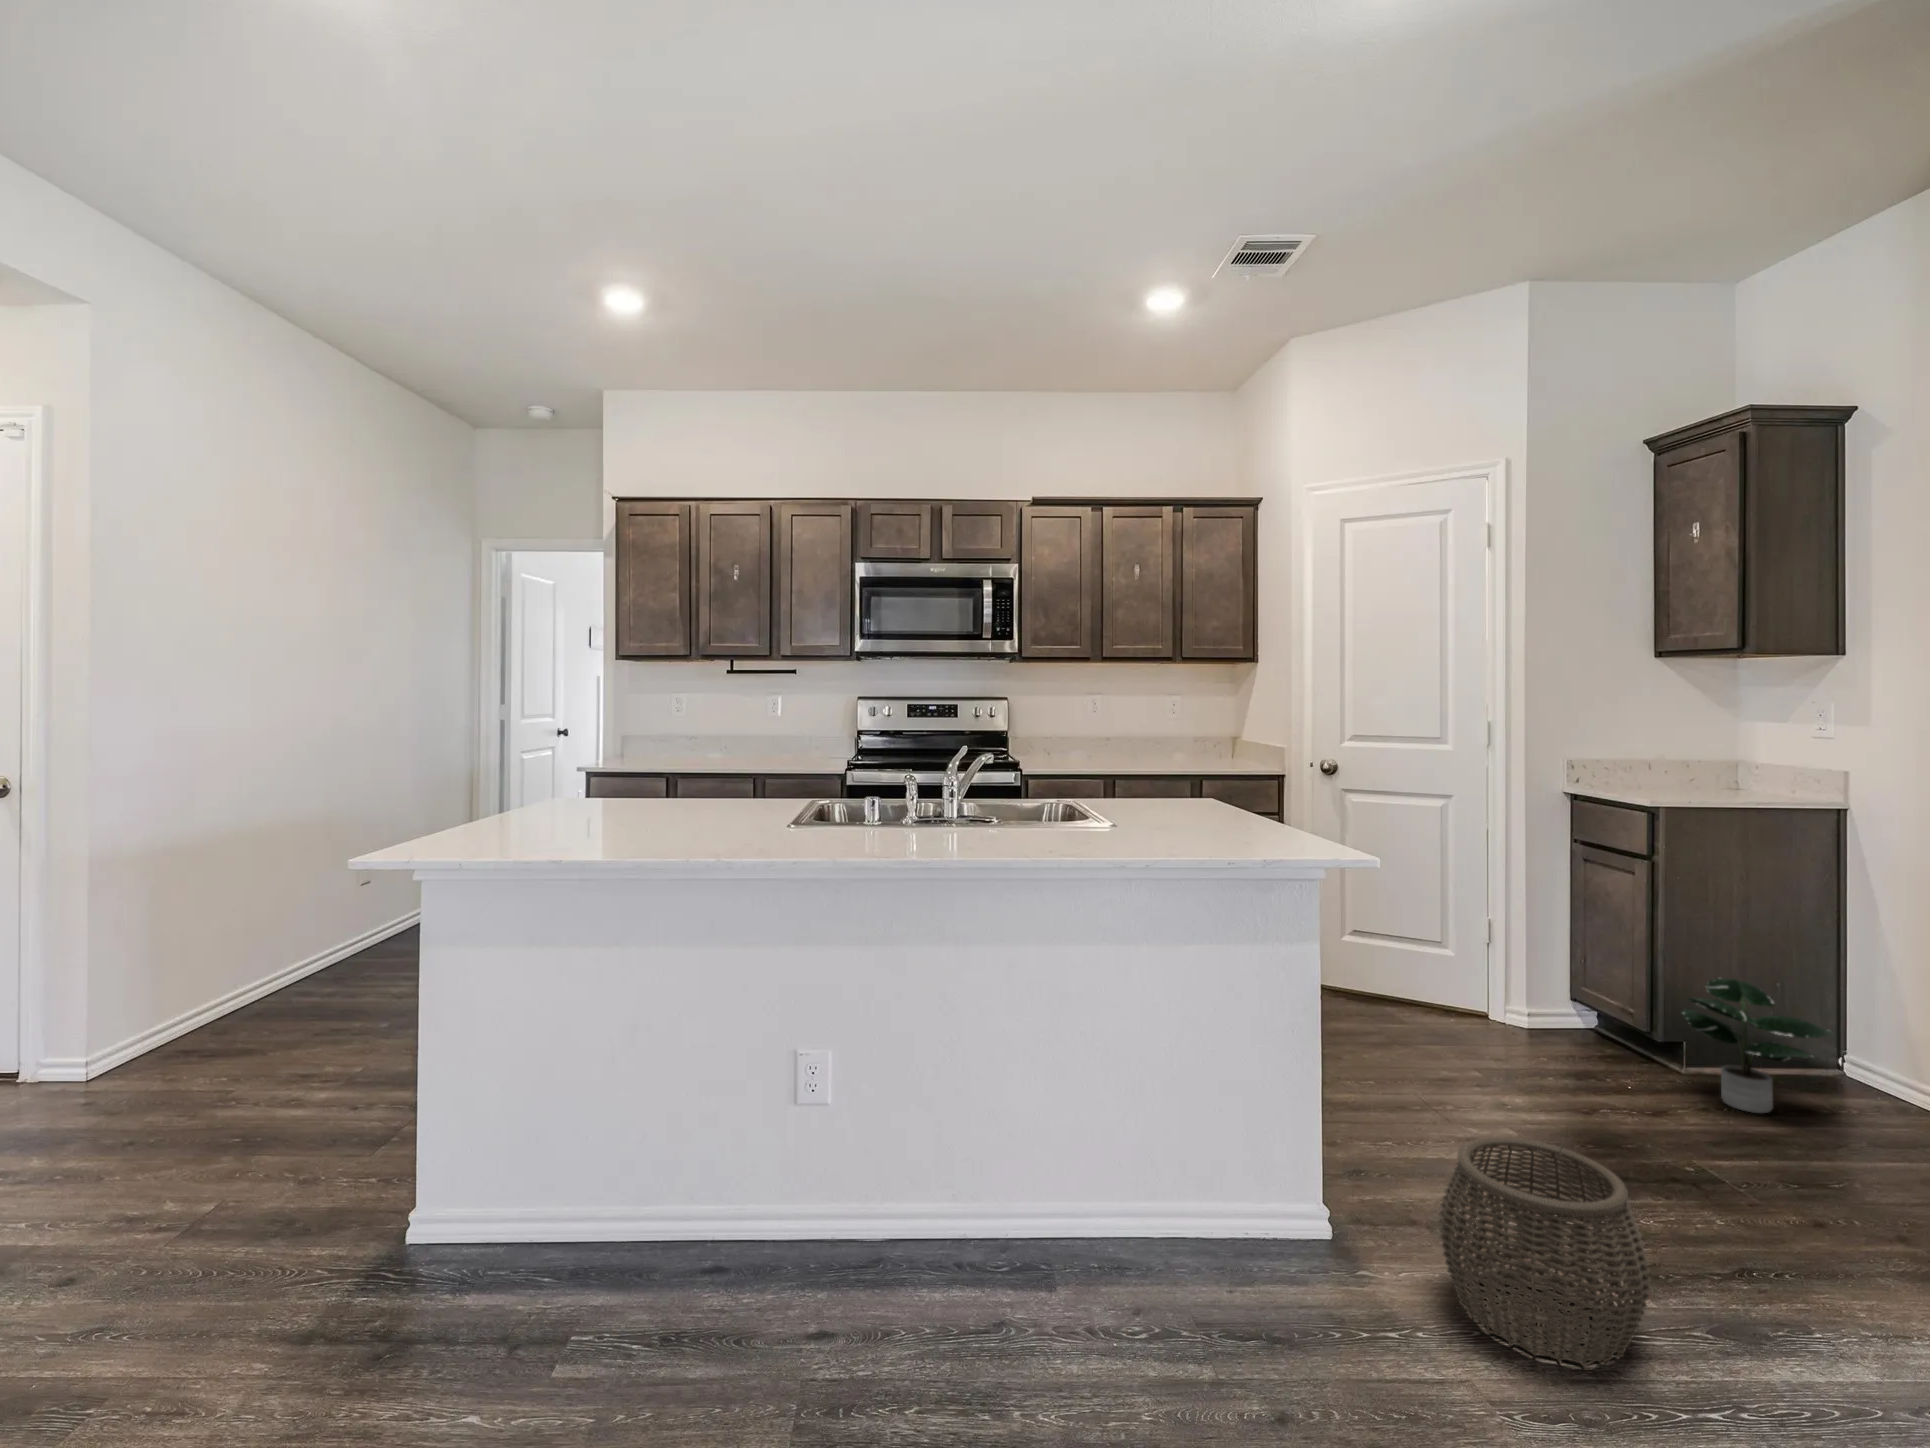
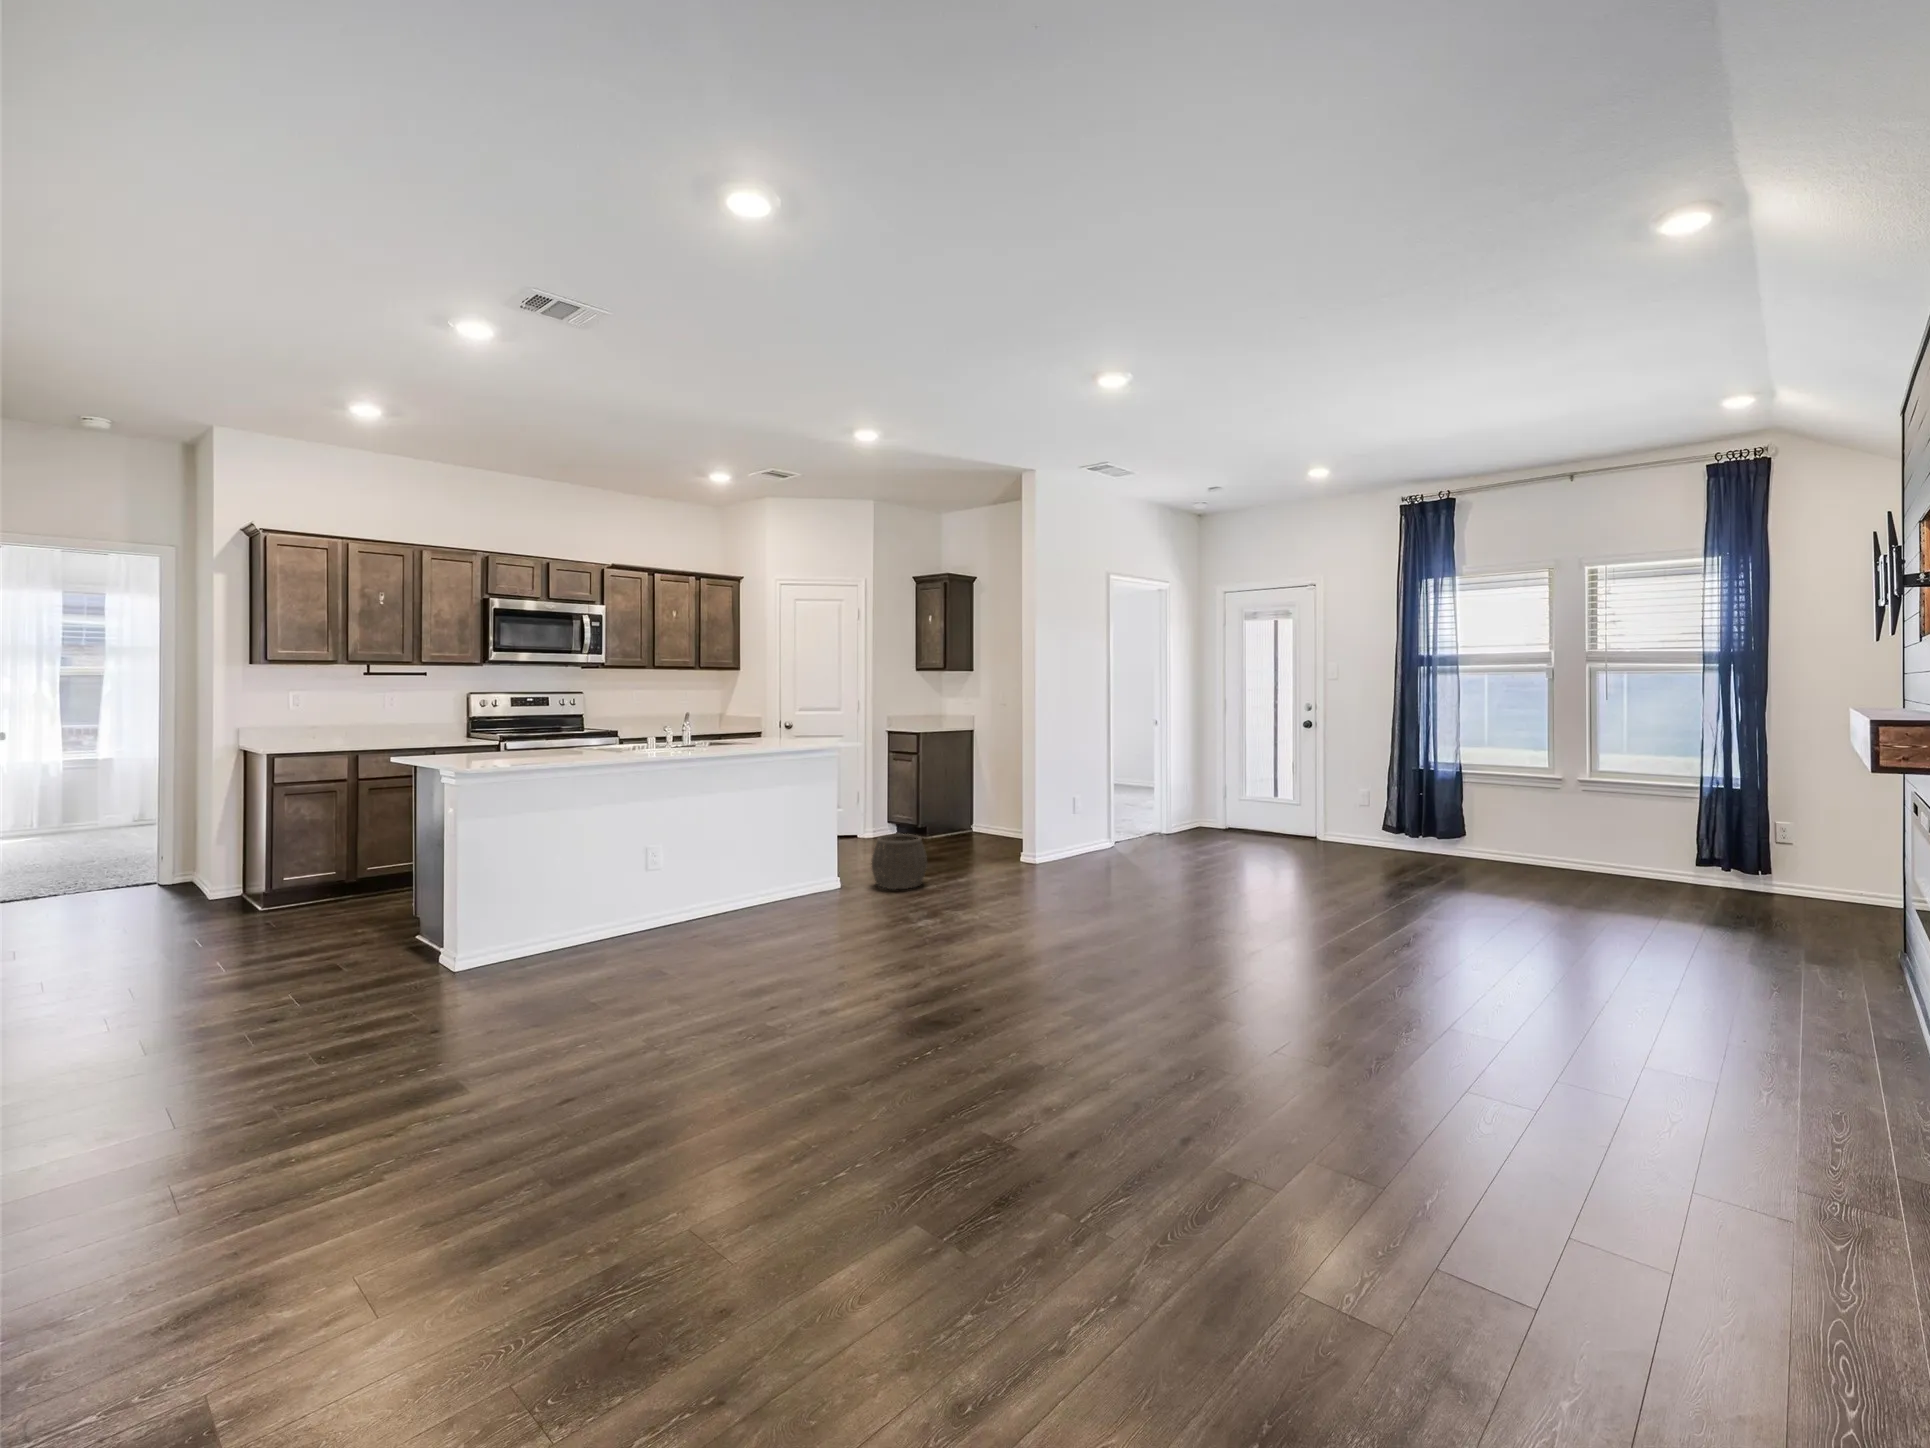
potted plant: present [1683,978,1832,1113] -> none [927,796,970,842]

